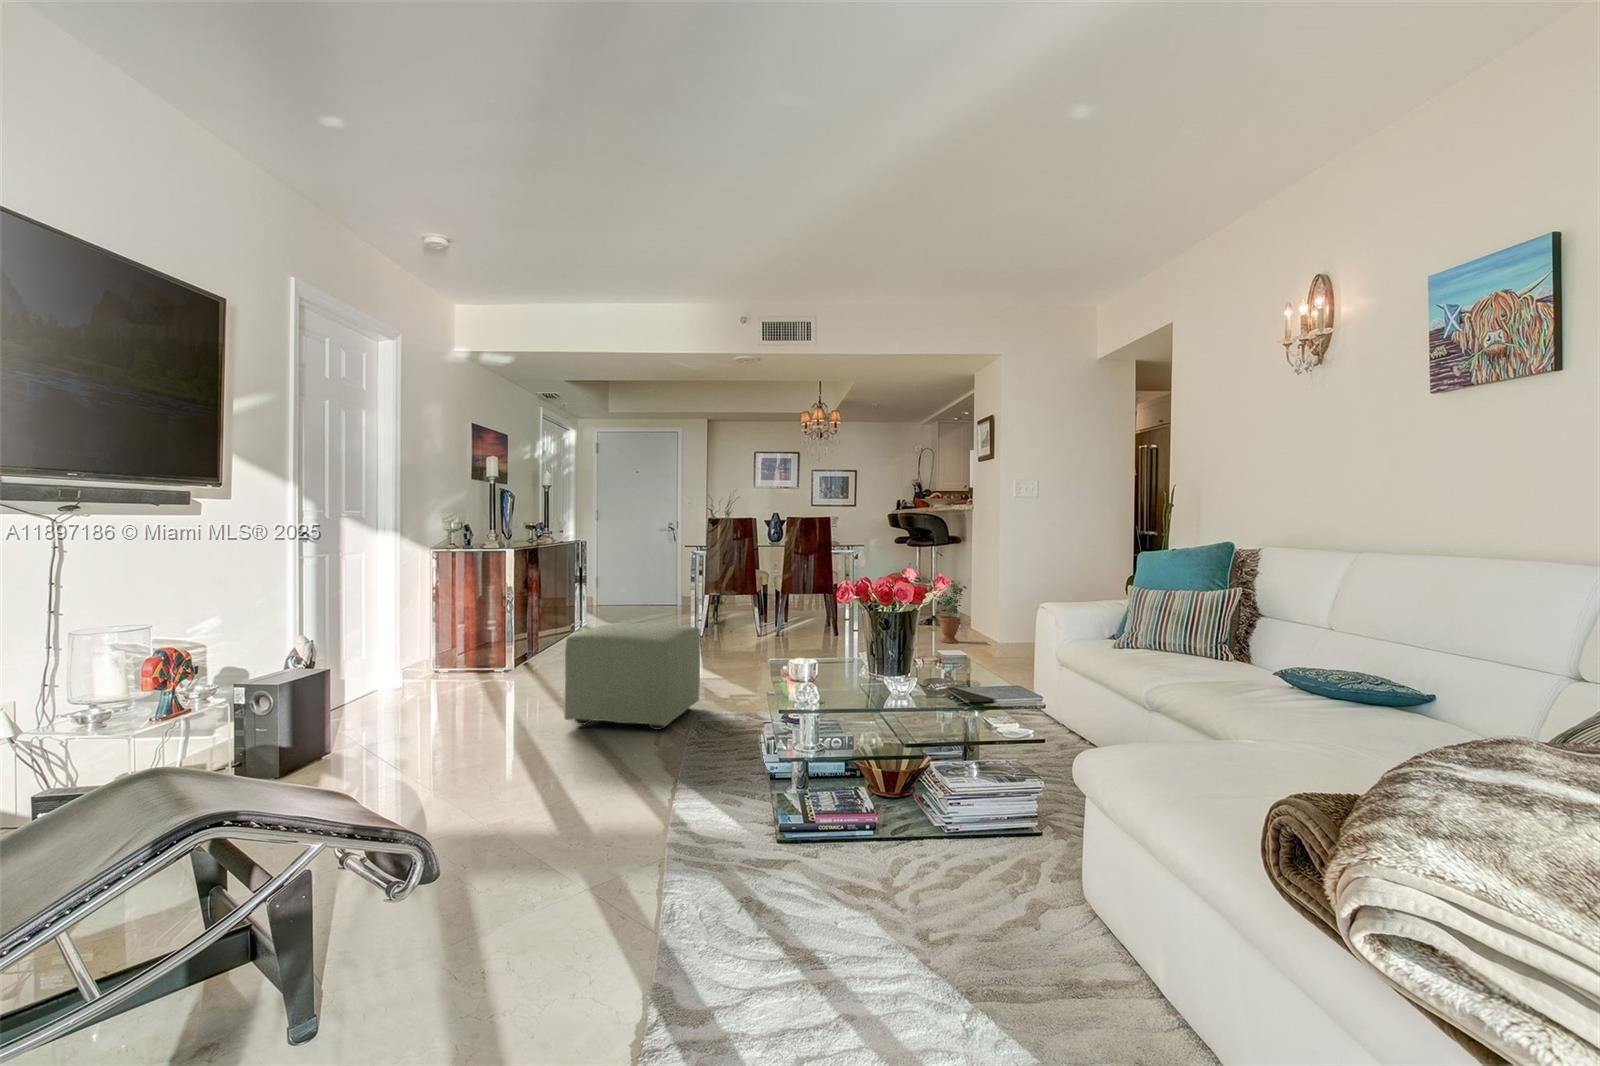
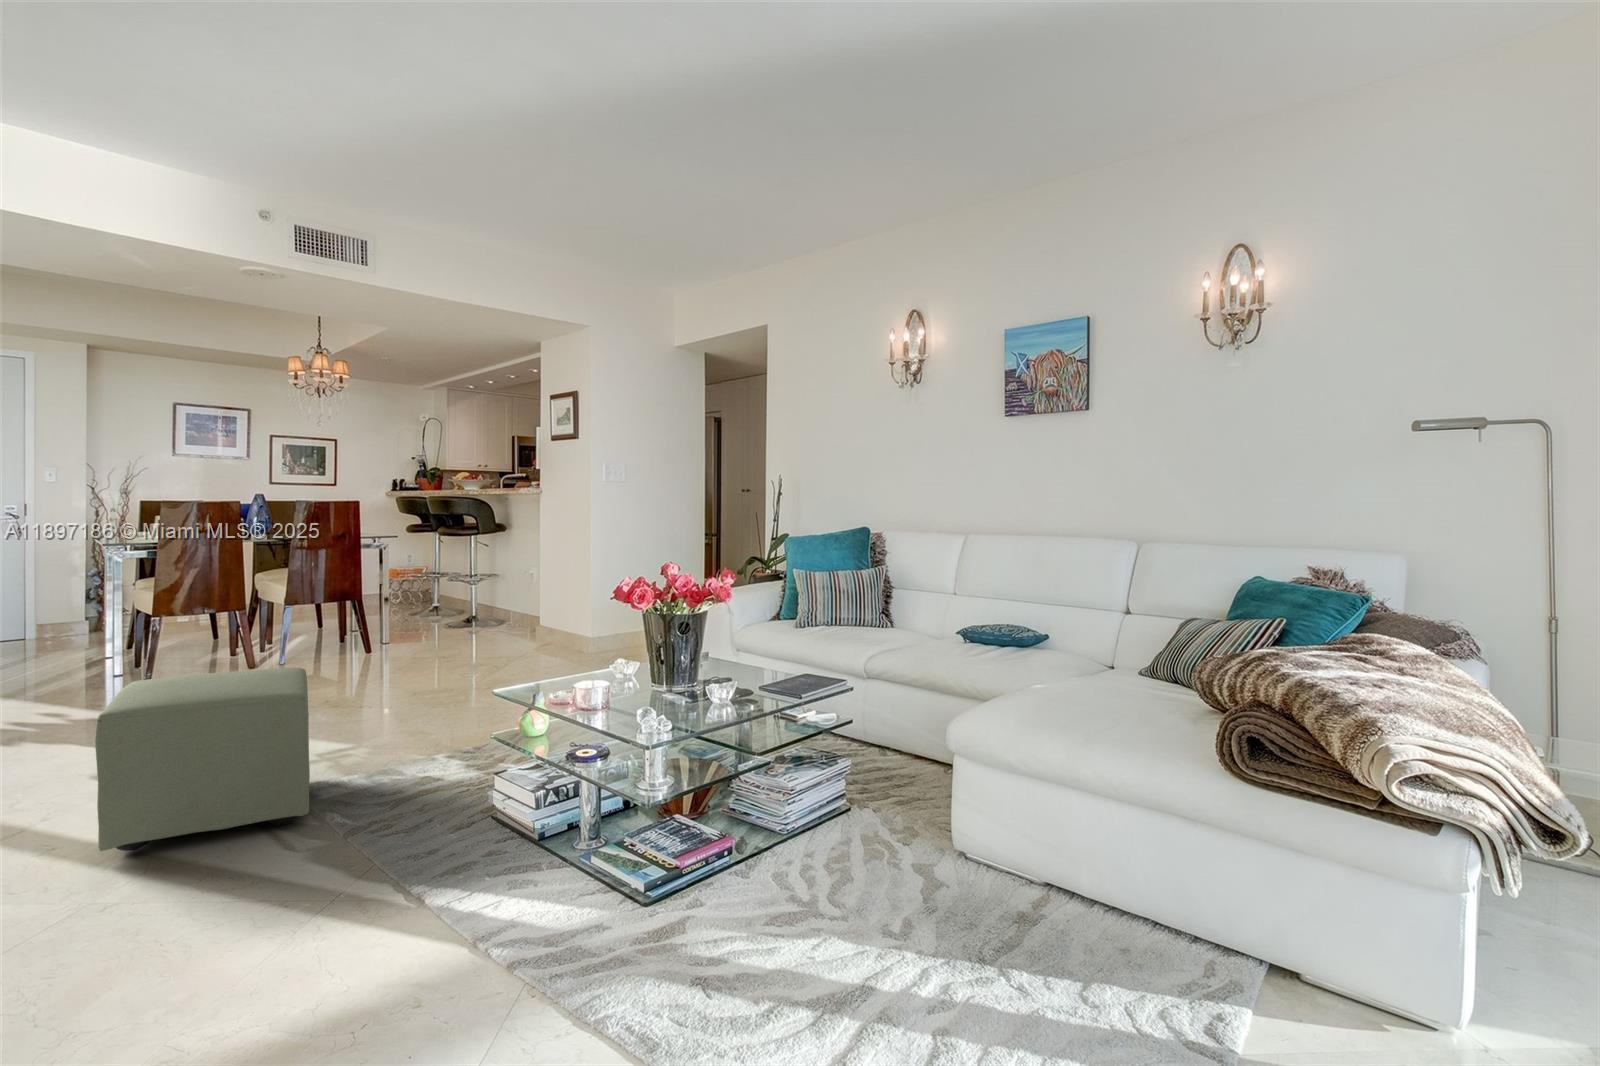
potted plant: present [937,583,967,643] -> none [511,573,547,645]

